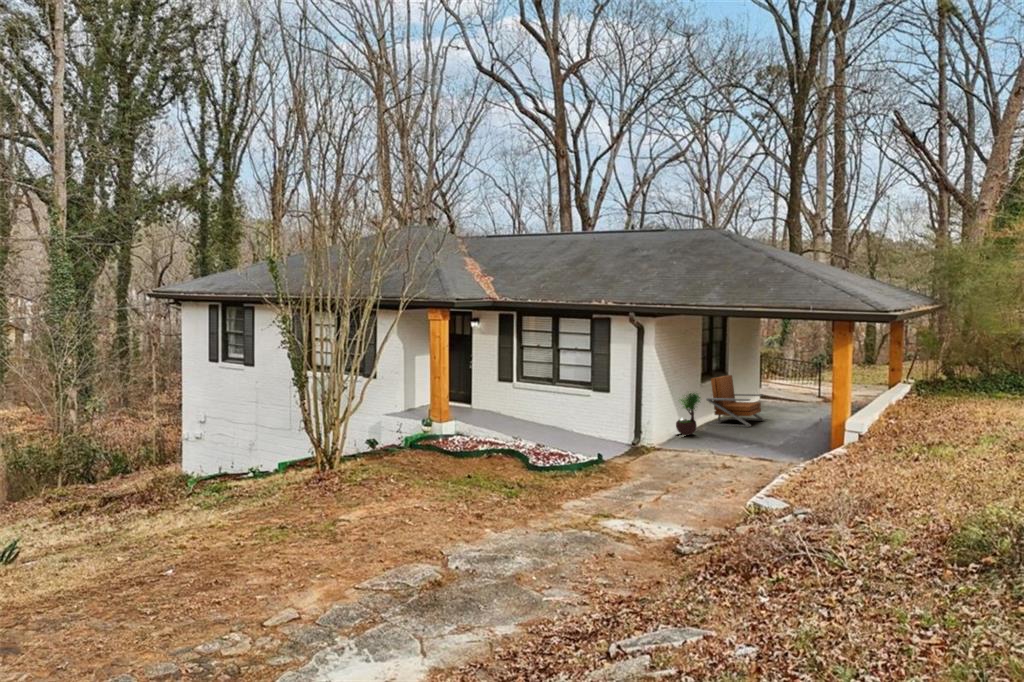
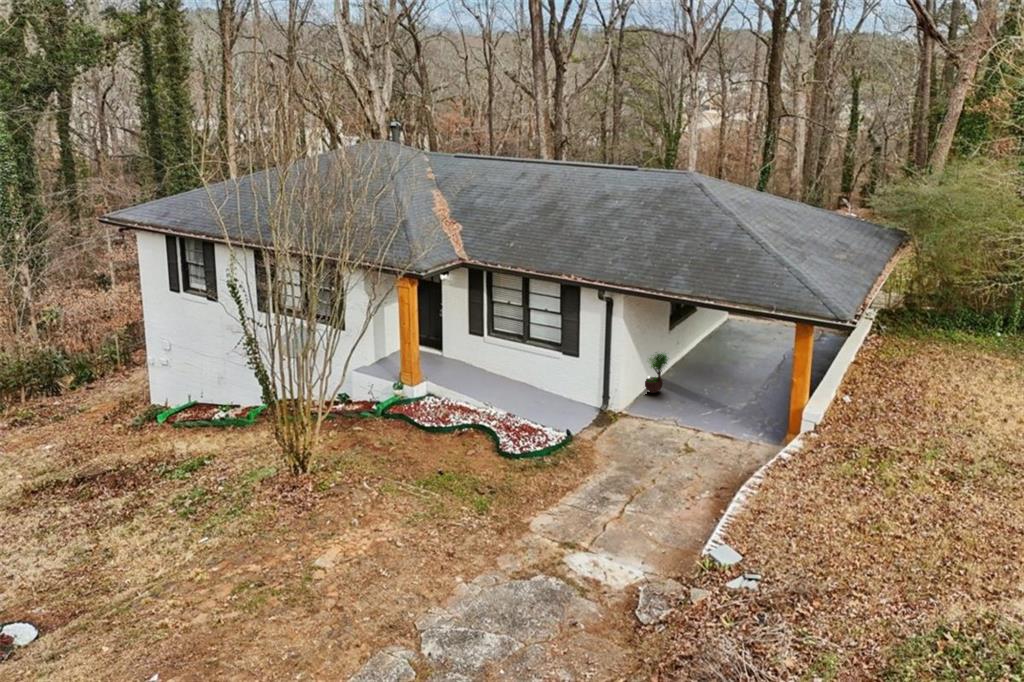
lounge chair: present [706,375,764,427] -> none [673,319,729,378]

